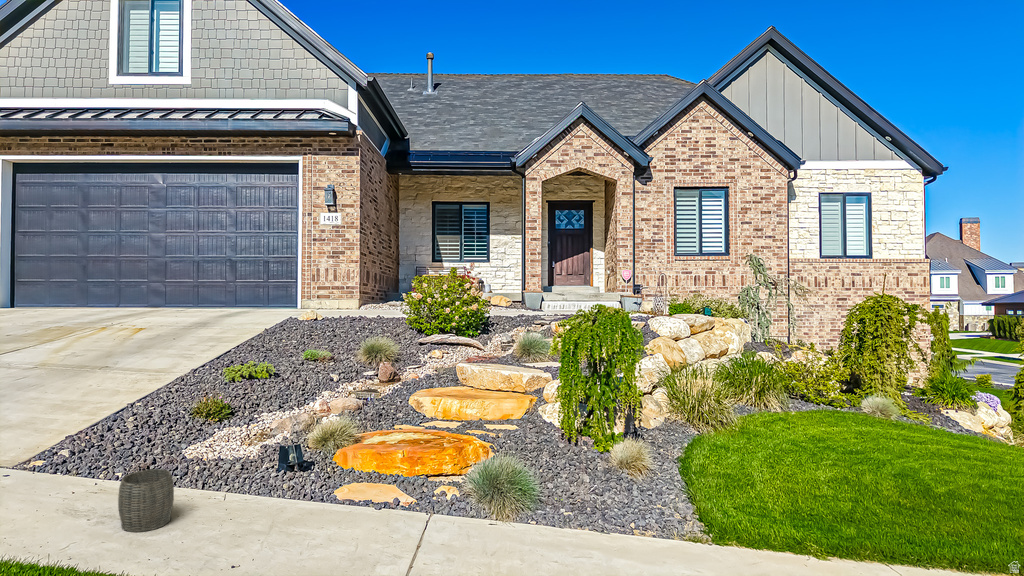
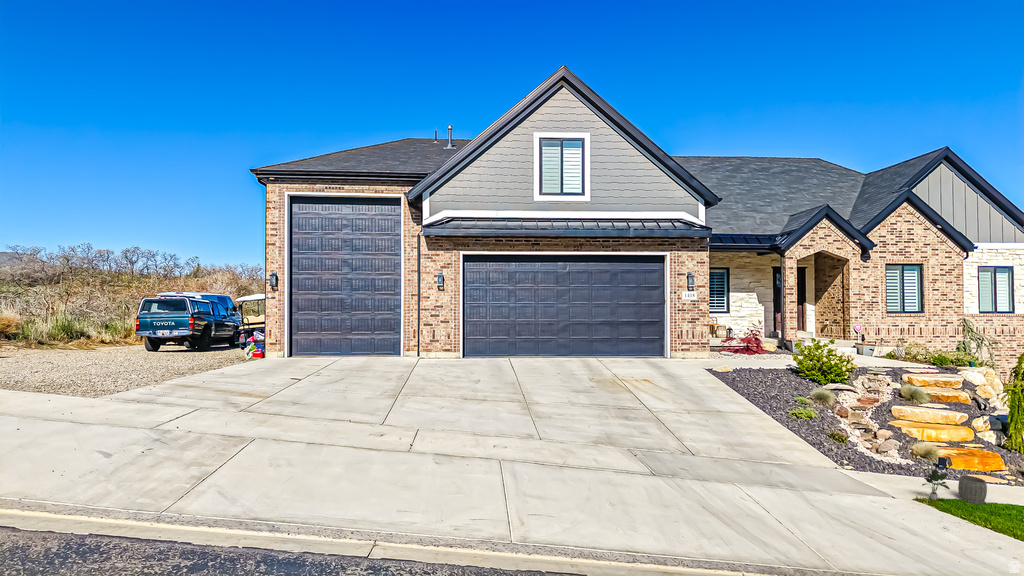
potted plant: none [34,452,89,521] -> present [922,470,950,500]

